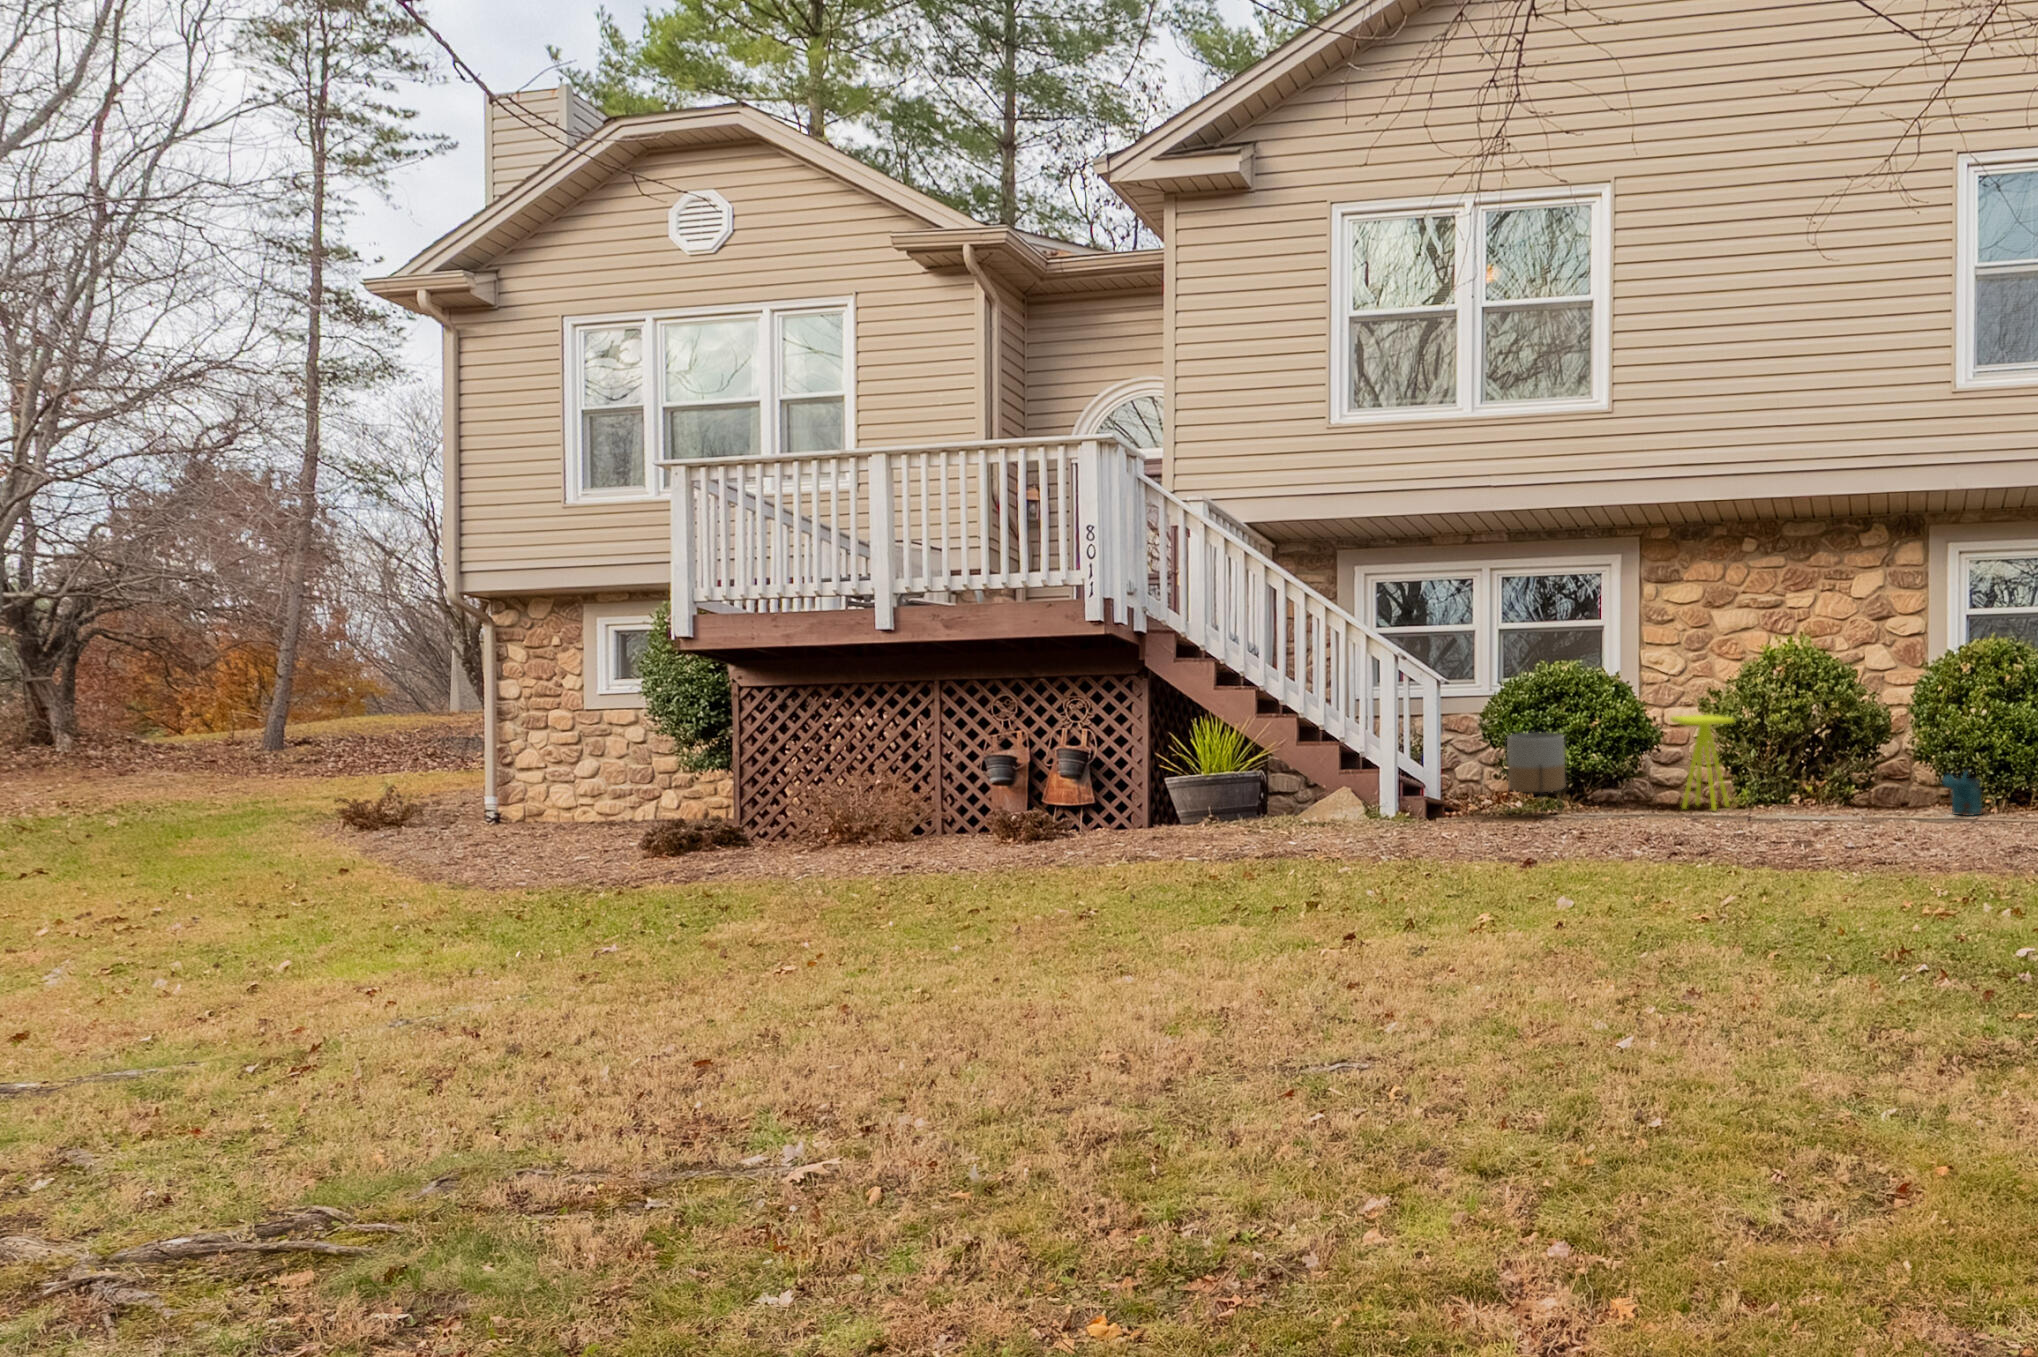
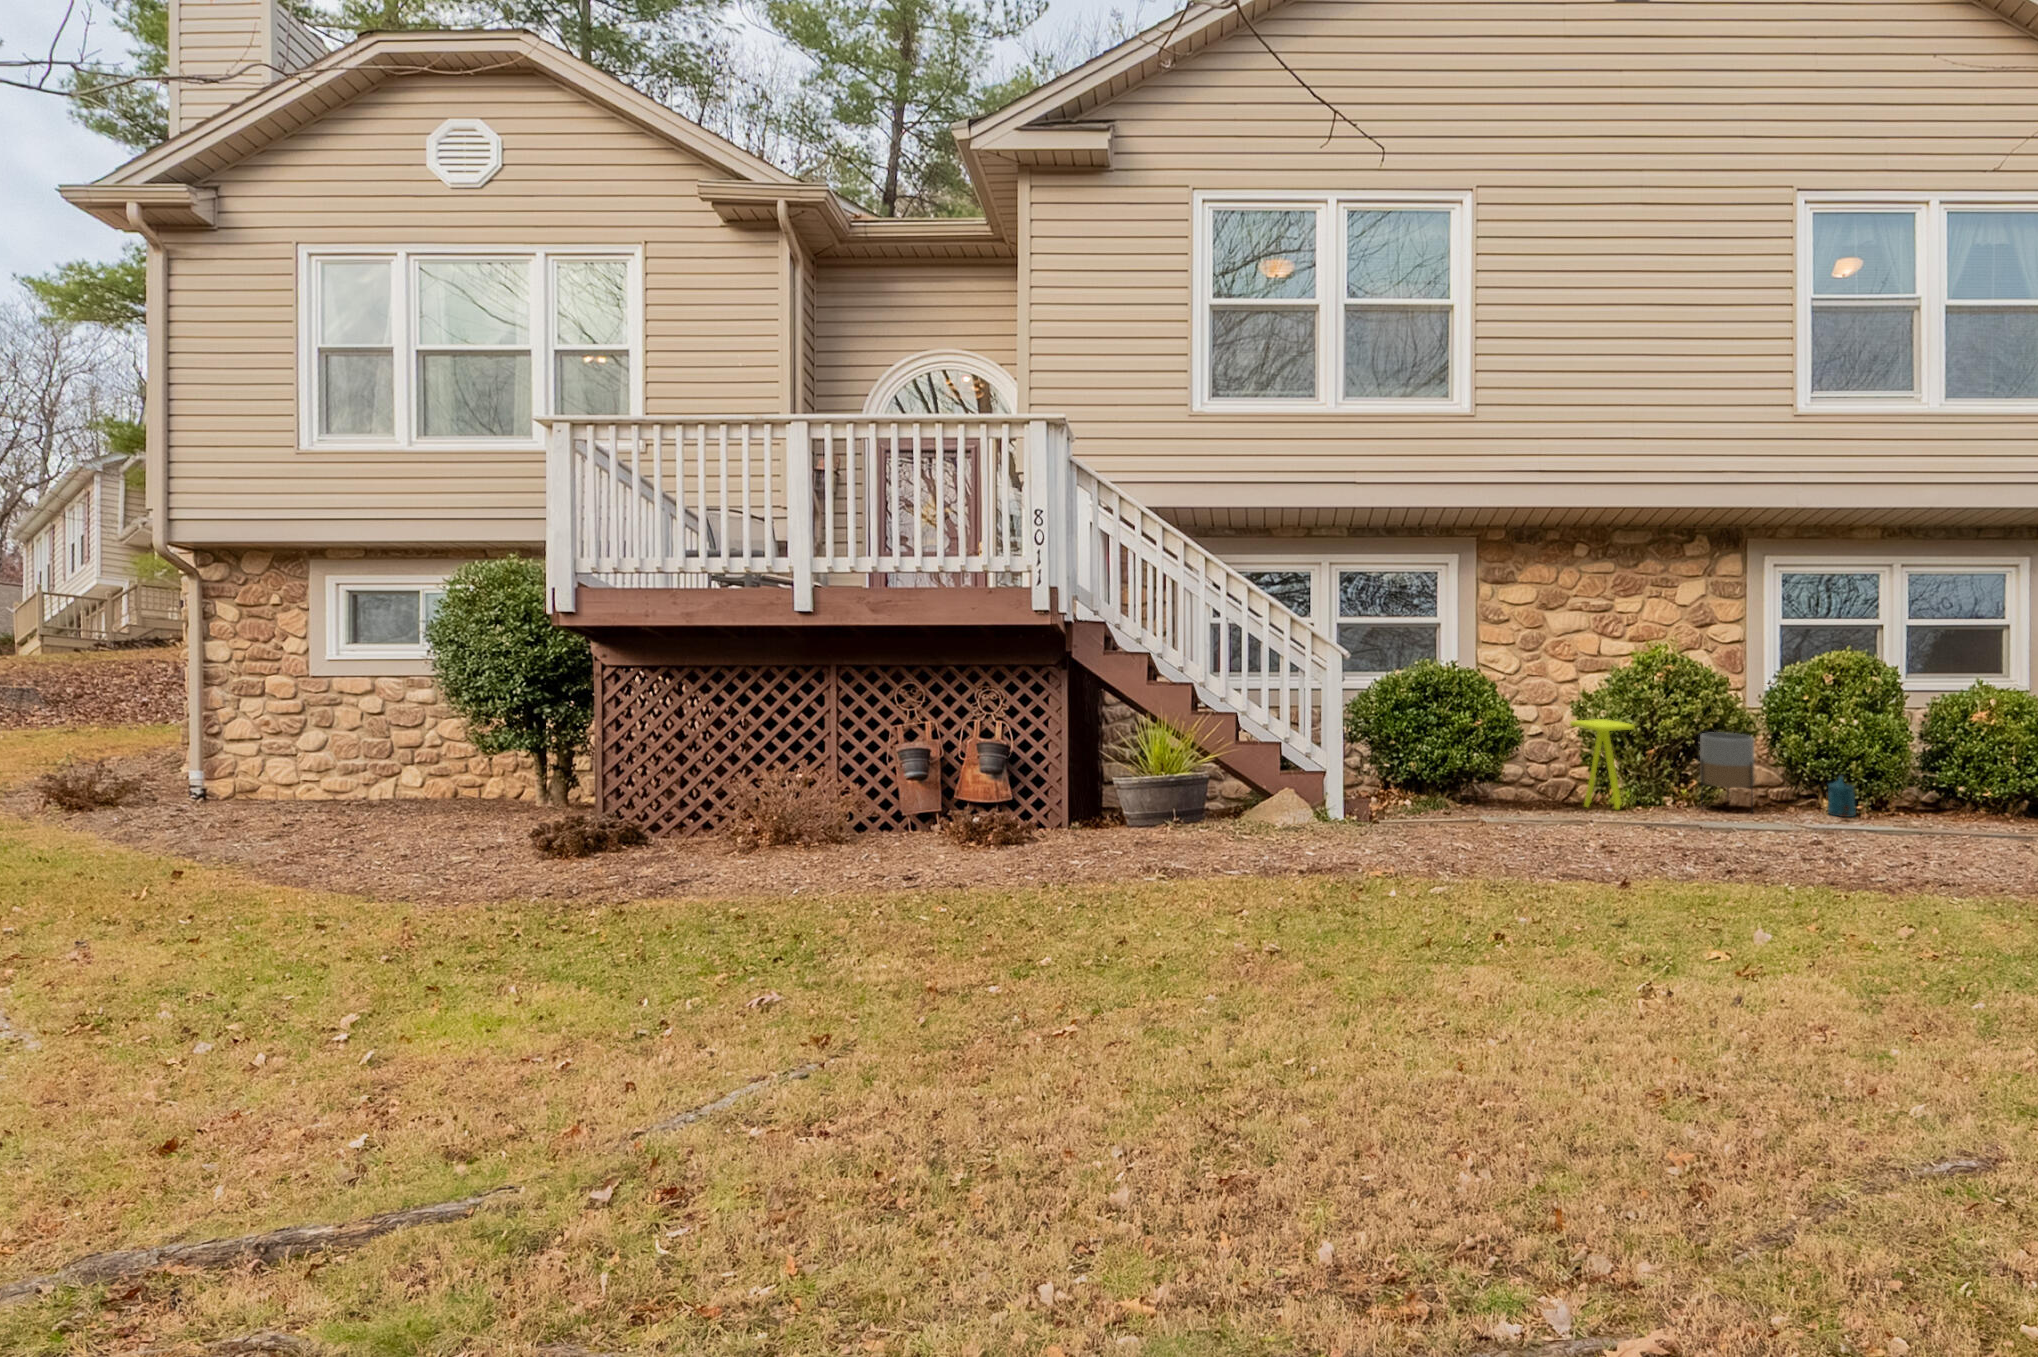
planter: present [1507,733,1566,814] -> present [1700,732,1755,790]

